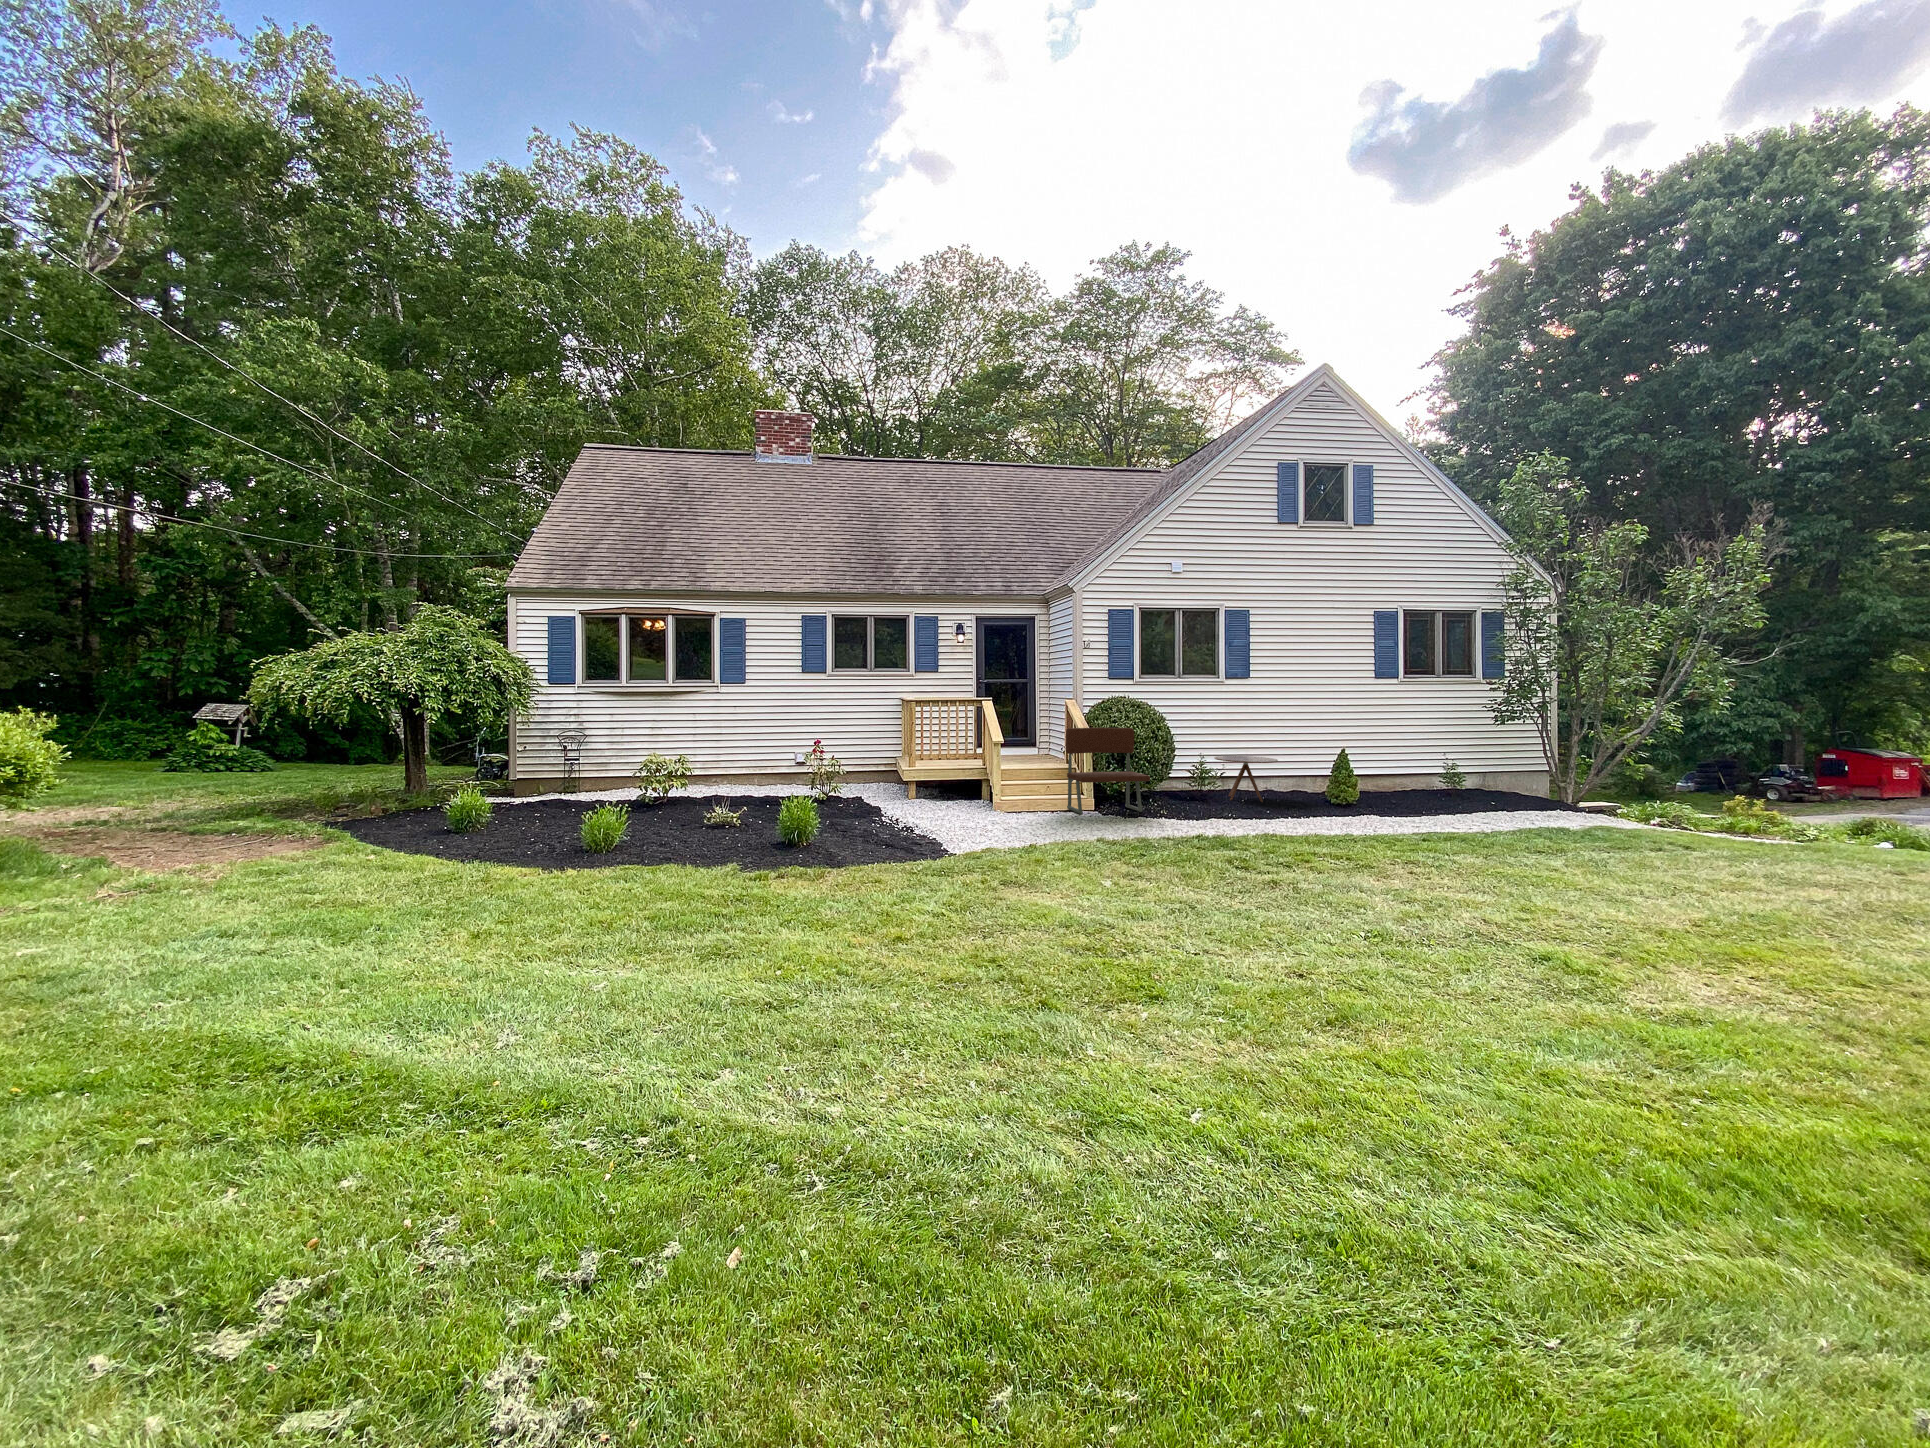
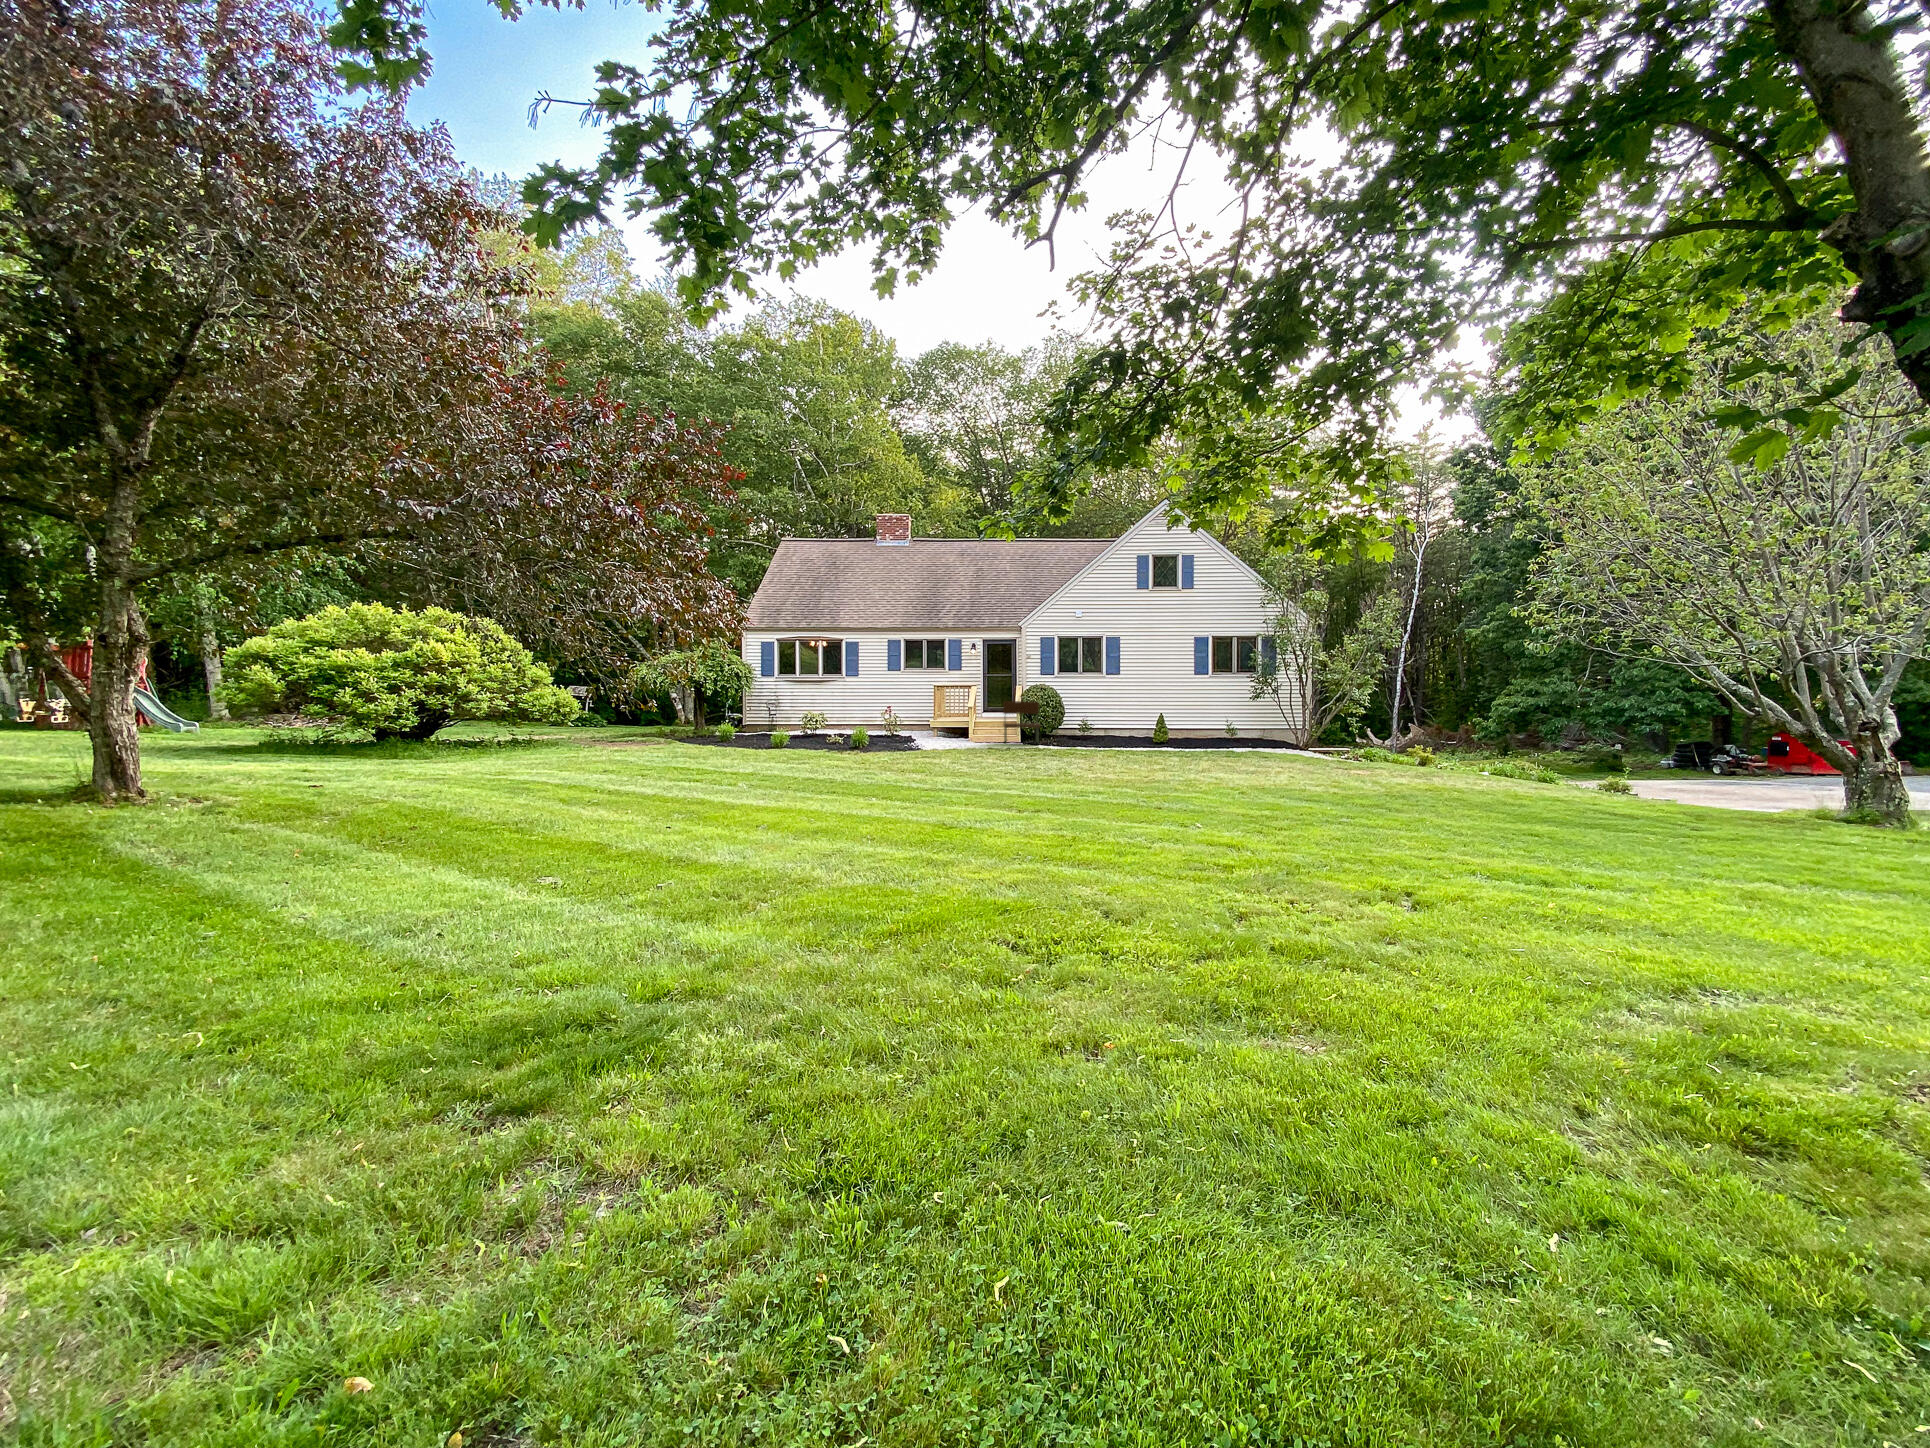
round table: present [1214,756,1278,802] -> none [1095,717,1128,742]

